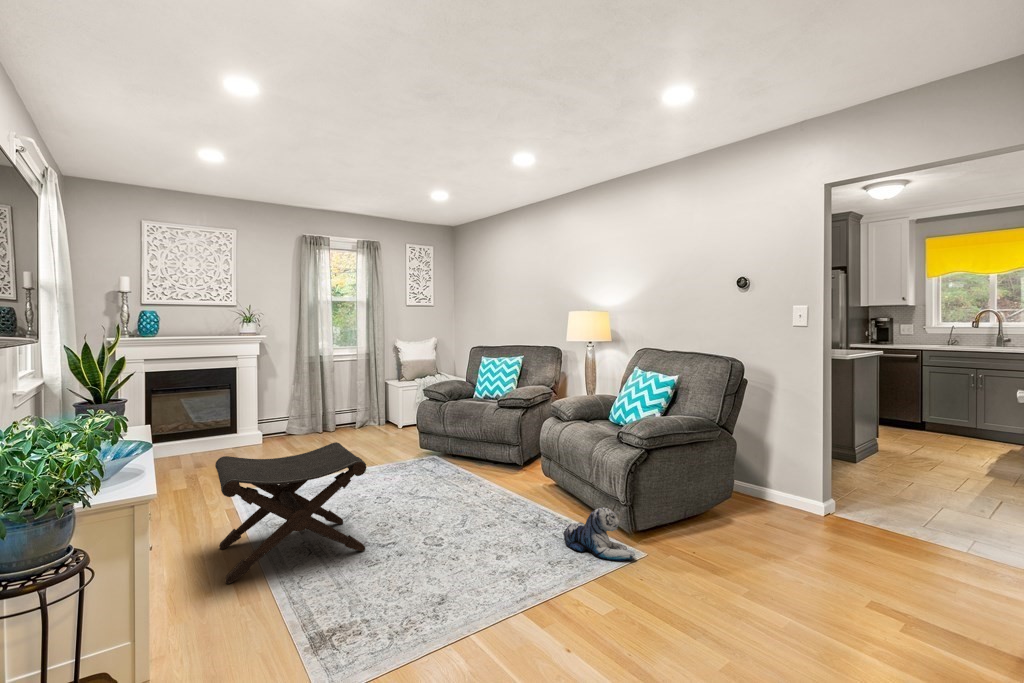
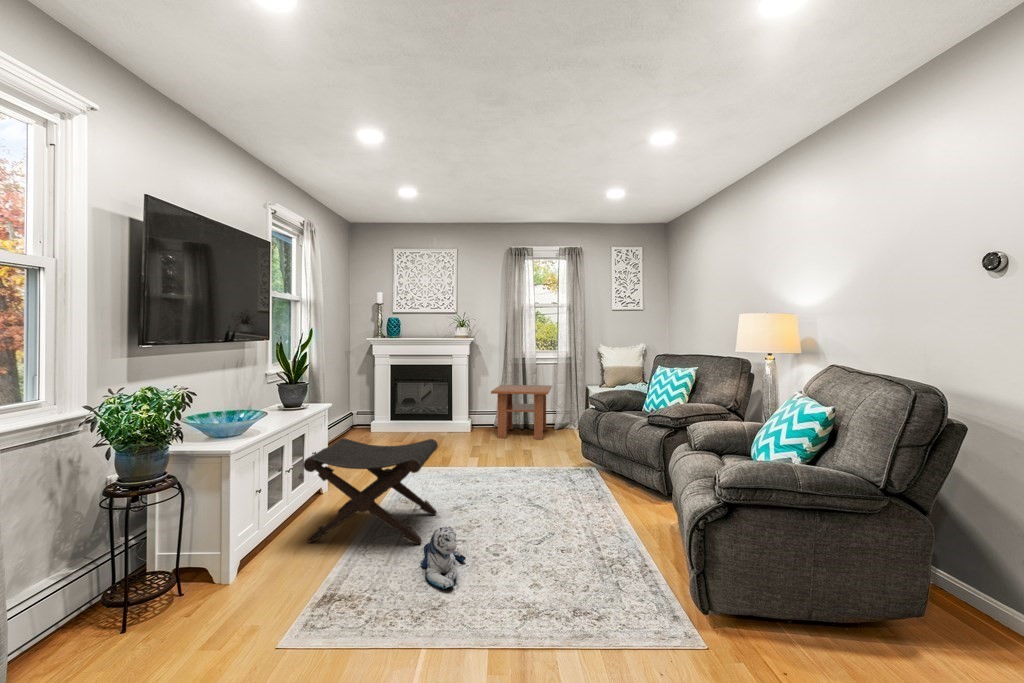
coffee table: none [296,383,365,444] -> present [491,385,552,439]
plush toy: present [563,507,635,561] -> present [421,527,465,589]

